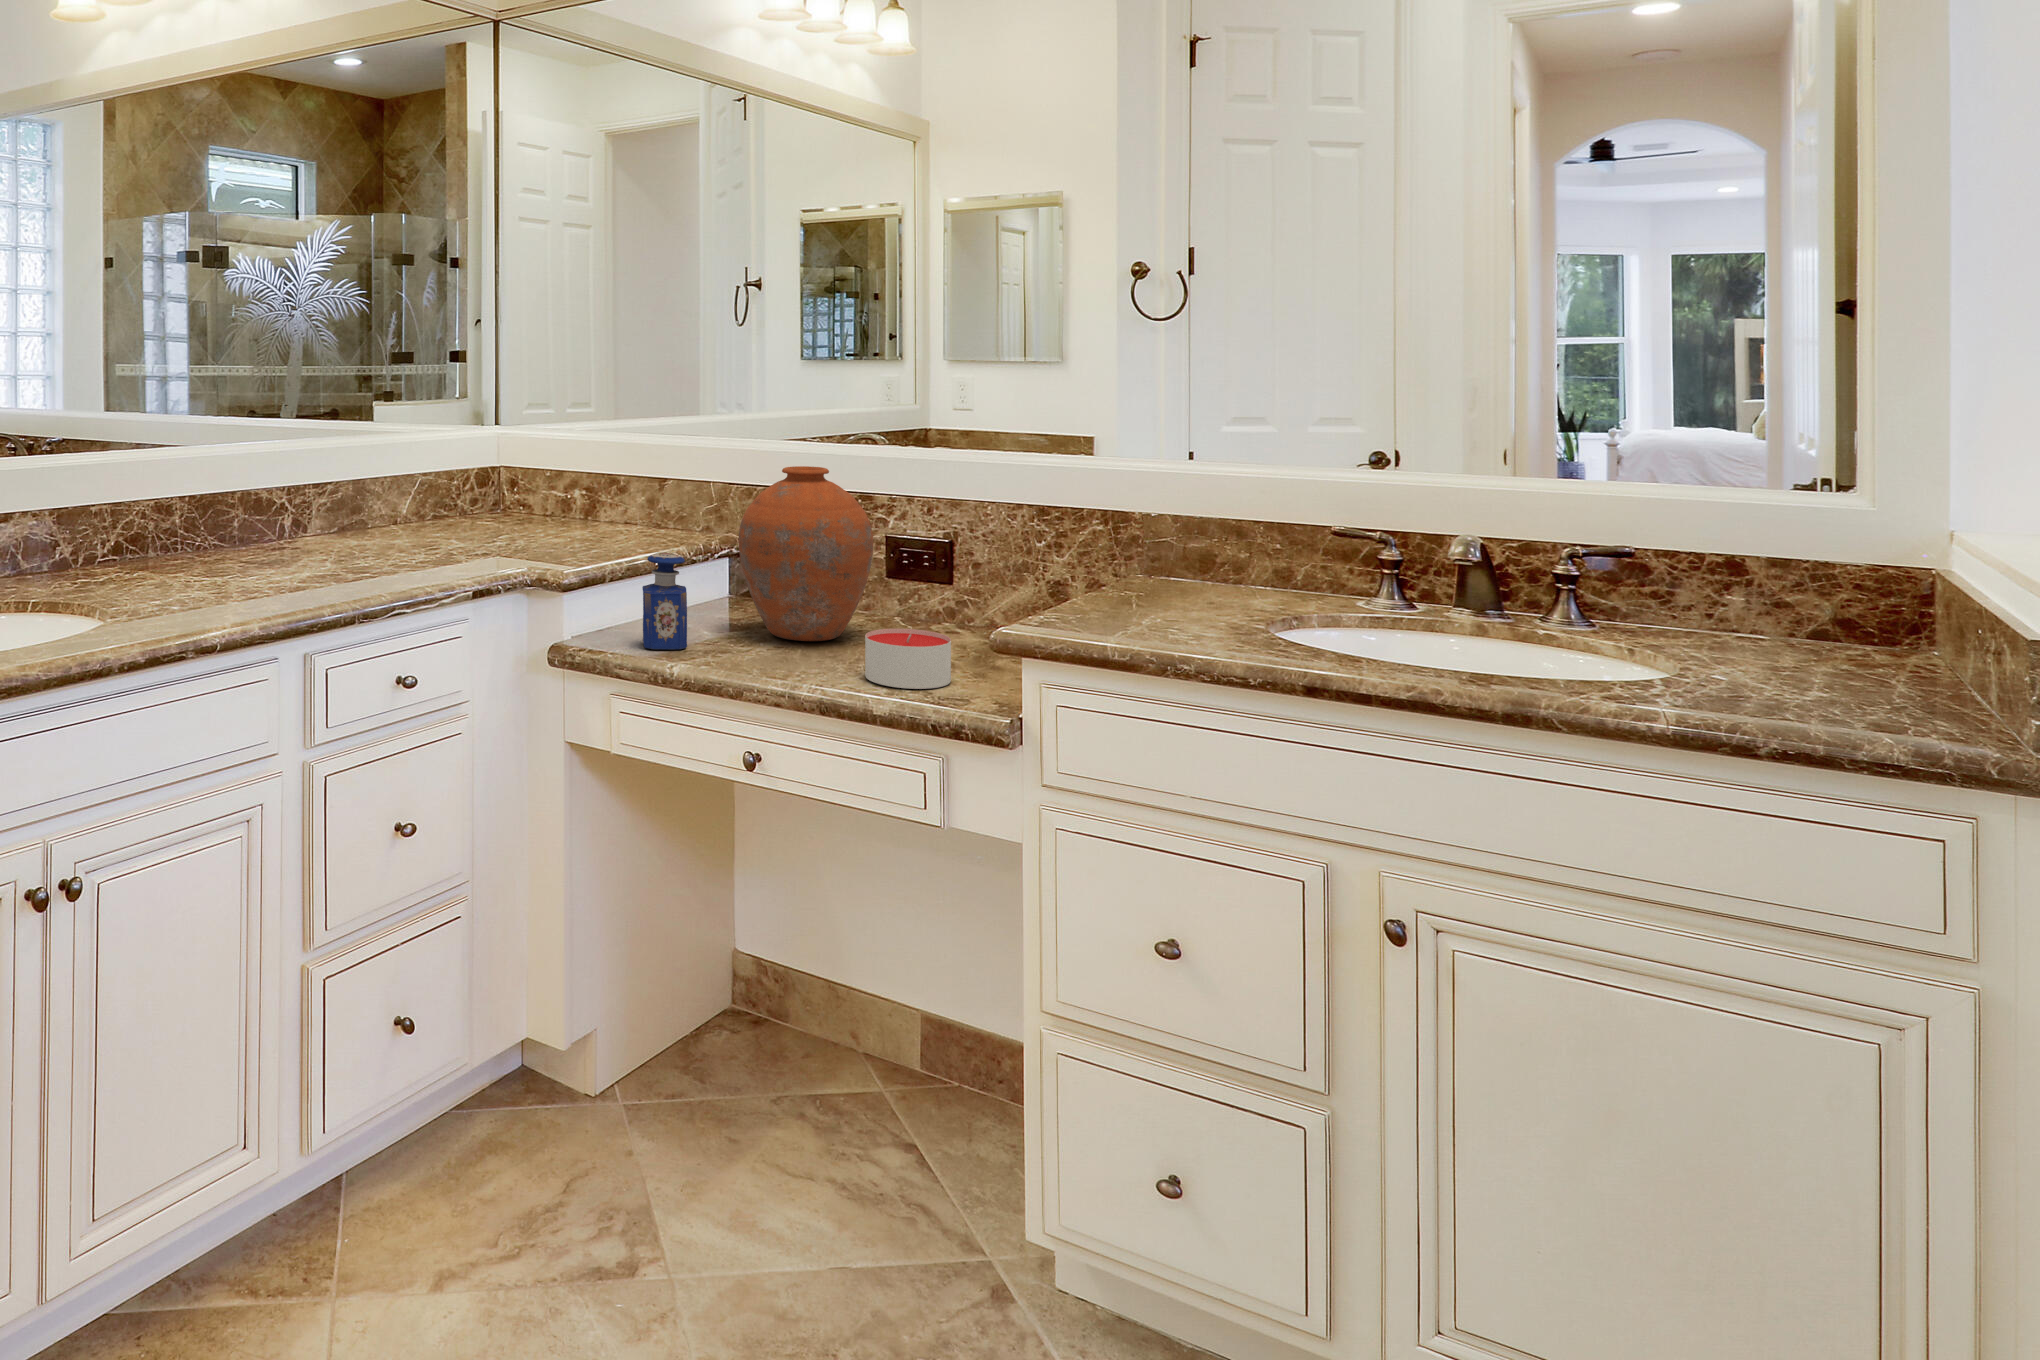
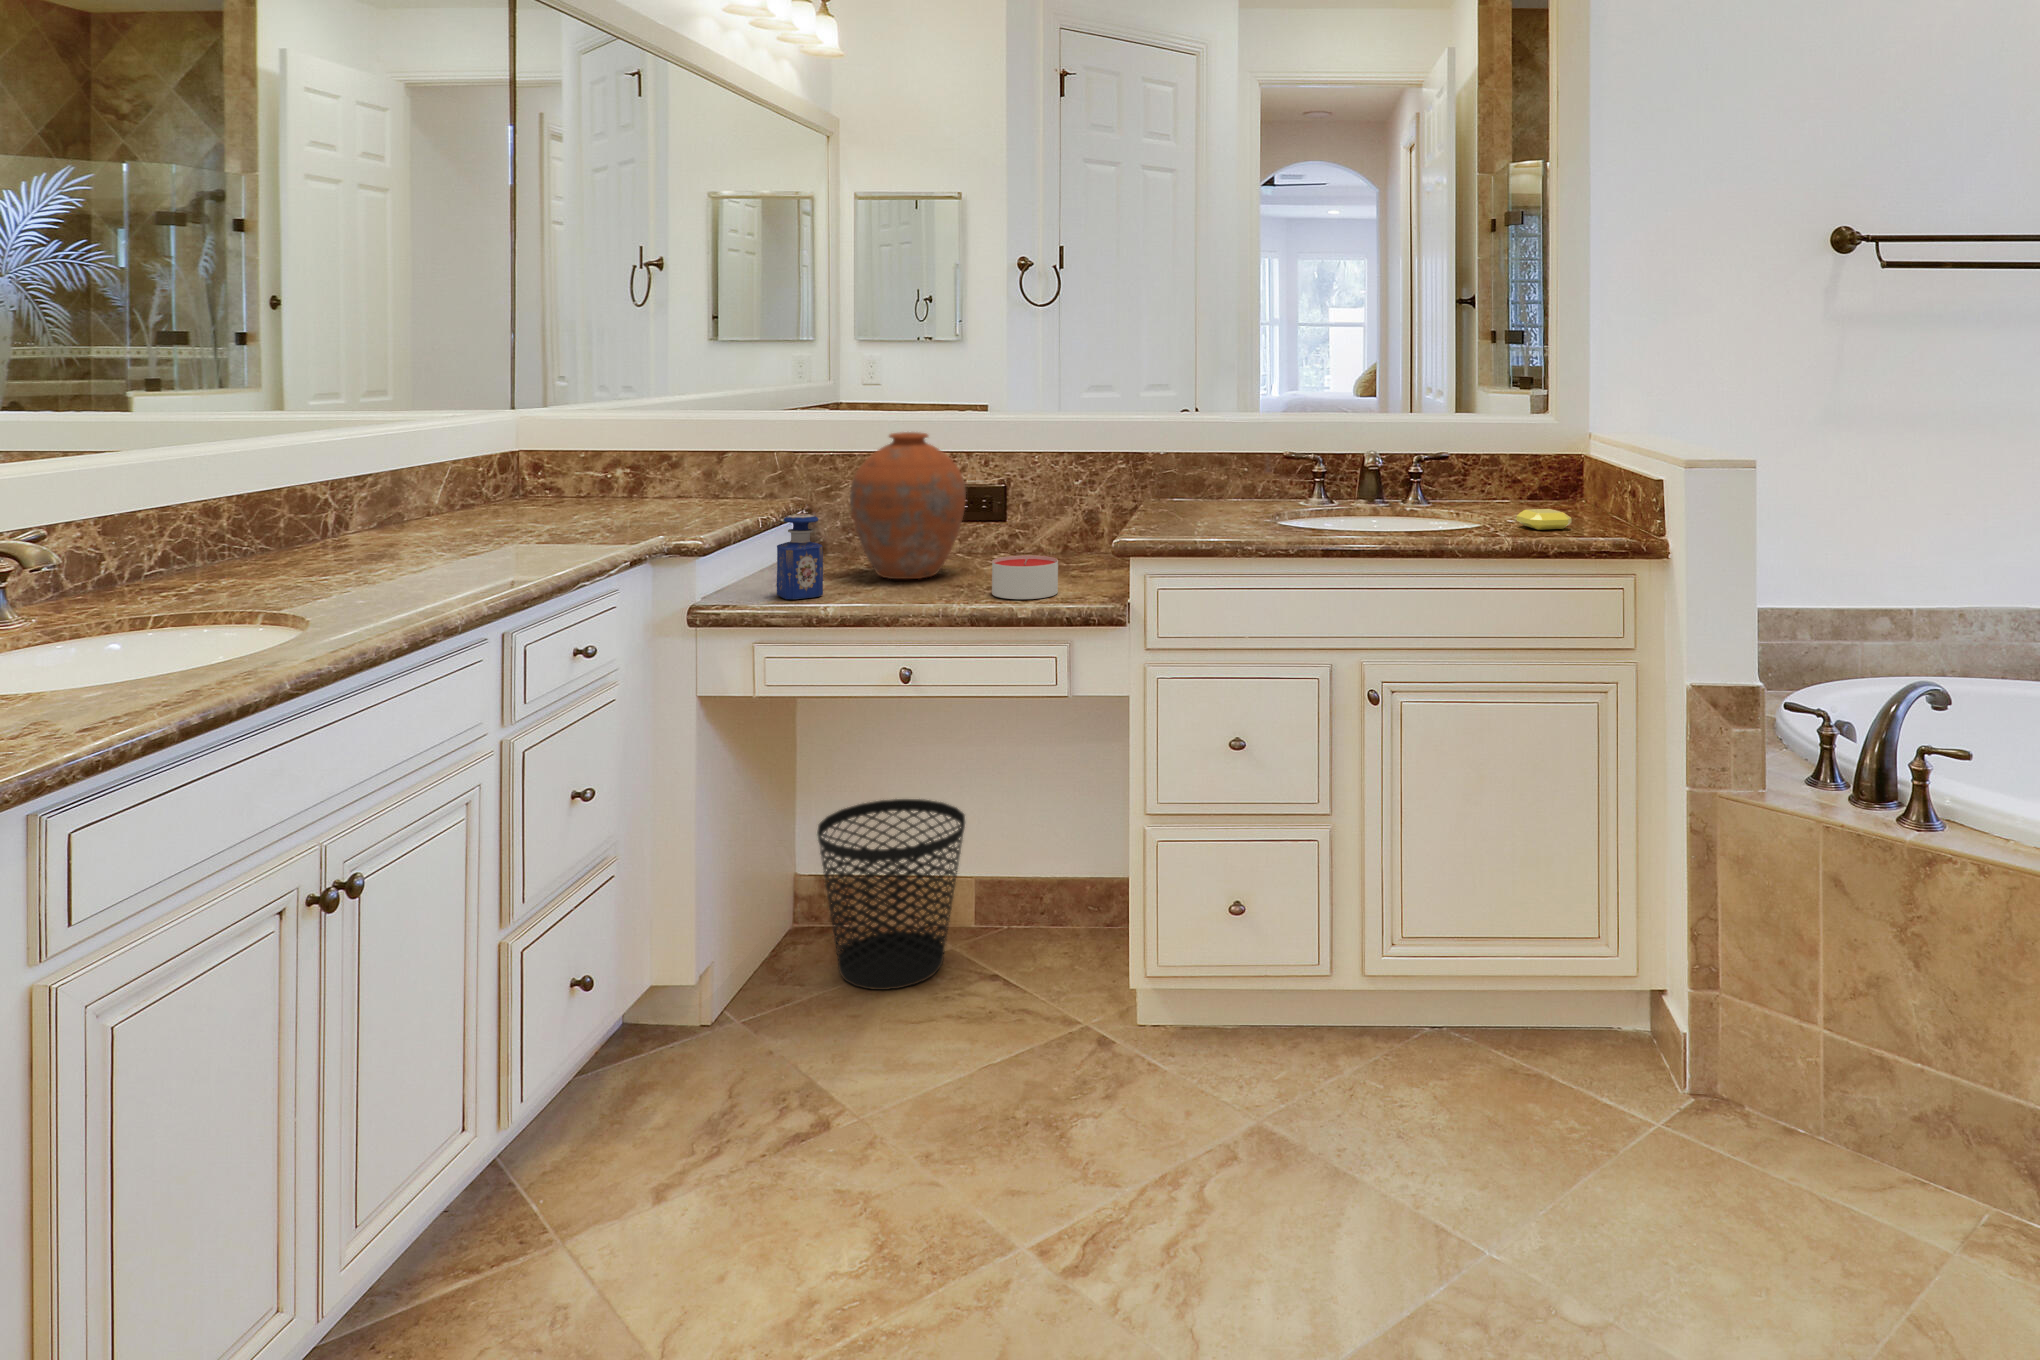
soap bar: none [1763,654,1896,699] -> present [1516,509,1571,530]
wastebasket: none [716,887,887,1123] -> present [817,799,965,990]

